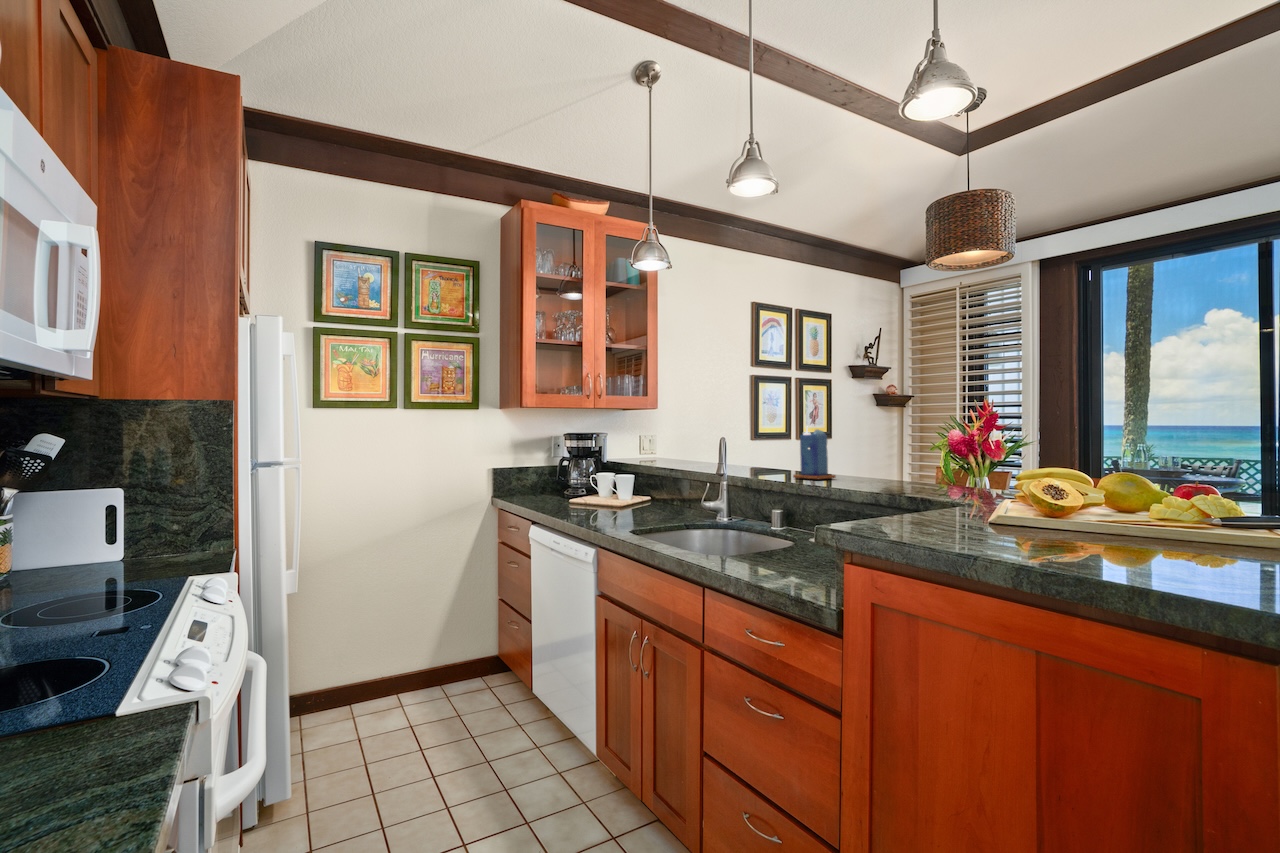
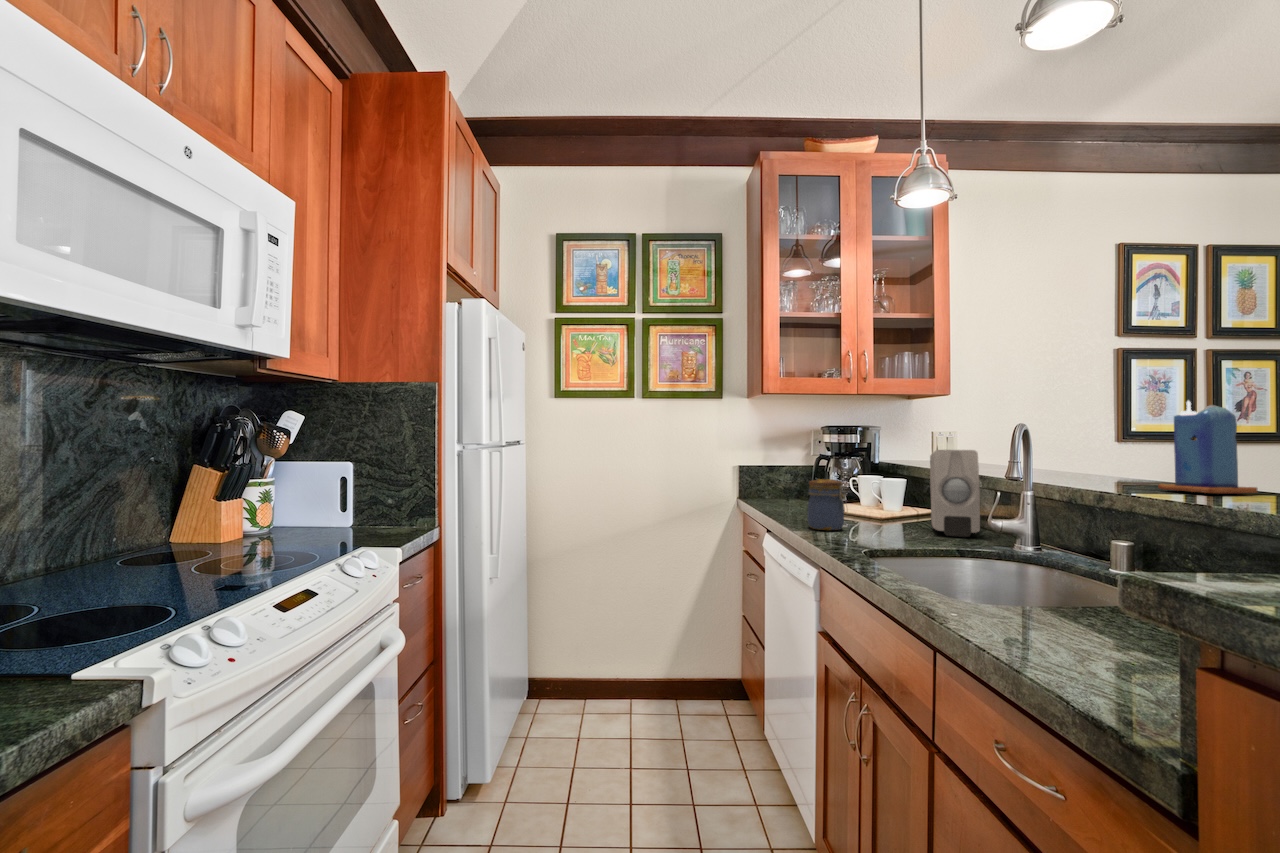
soap dispenser: none [659,455,695,515] -> present [930,450,980,537]
jar: none [581,480,611,519] -> present [808,479,846,530]

